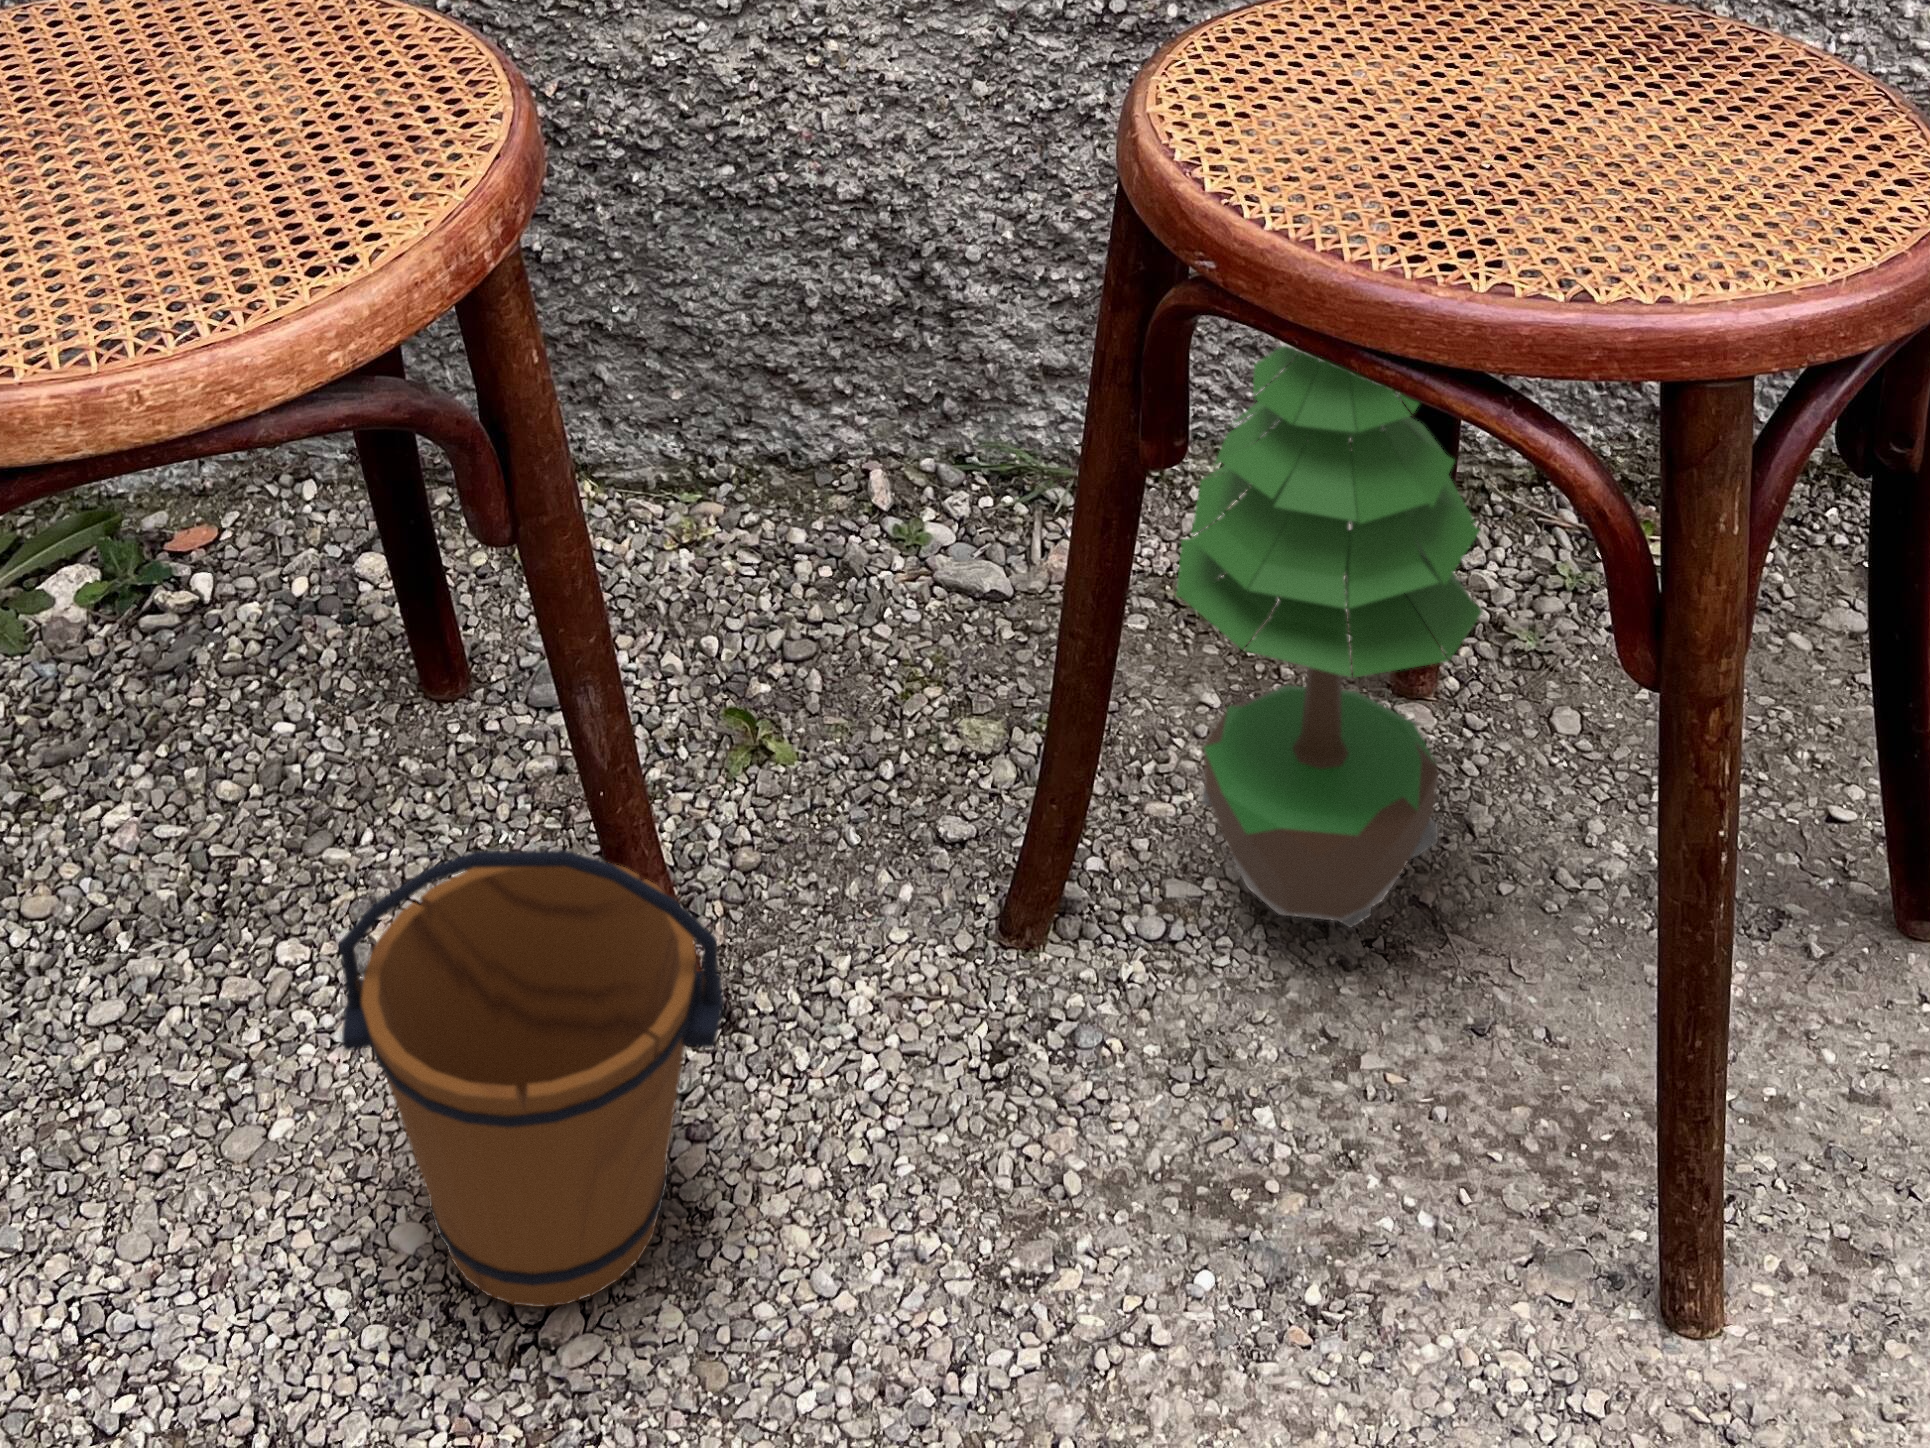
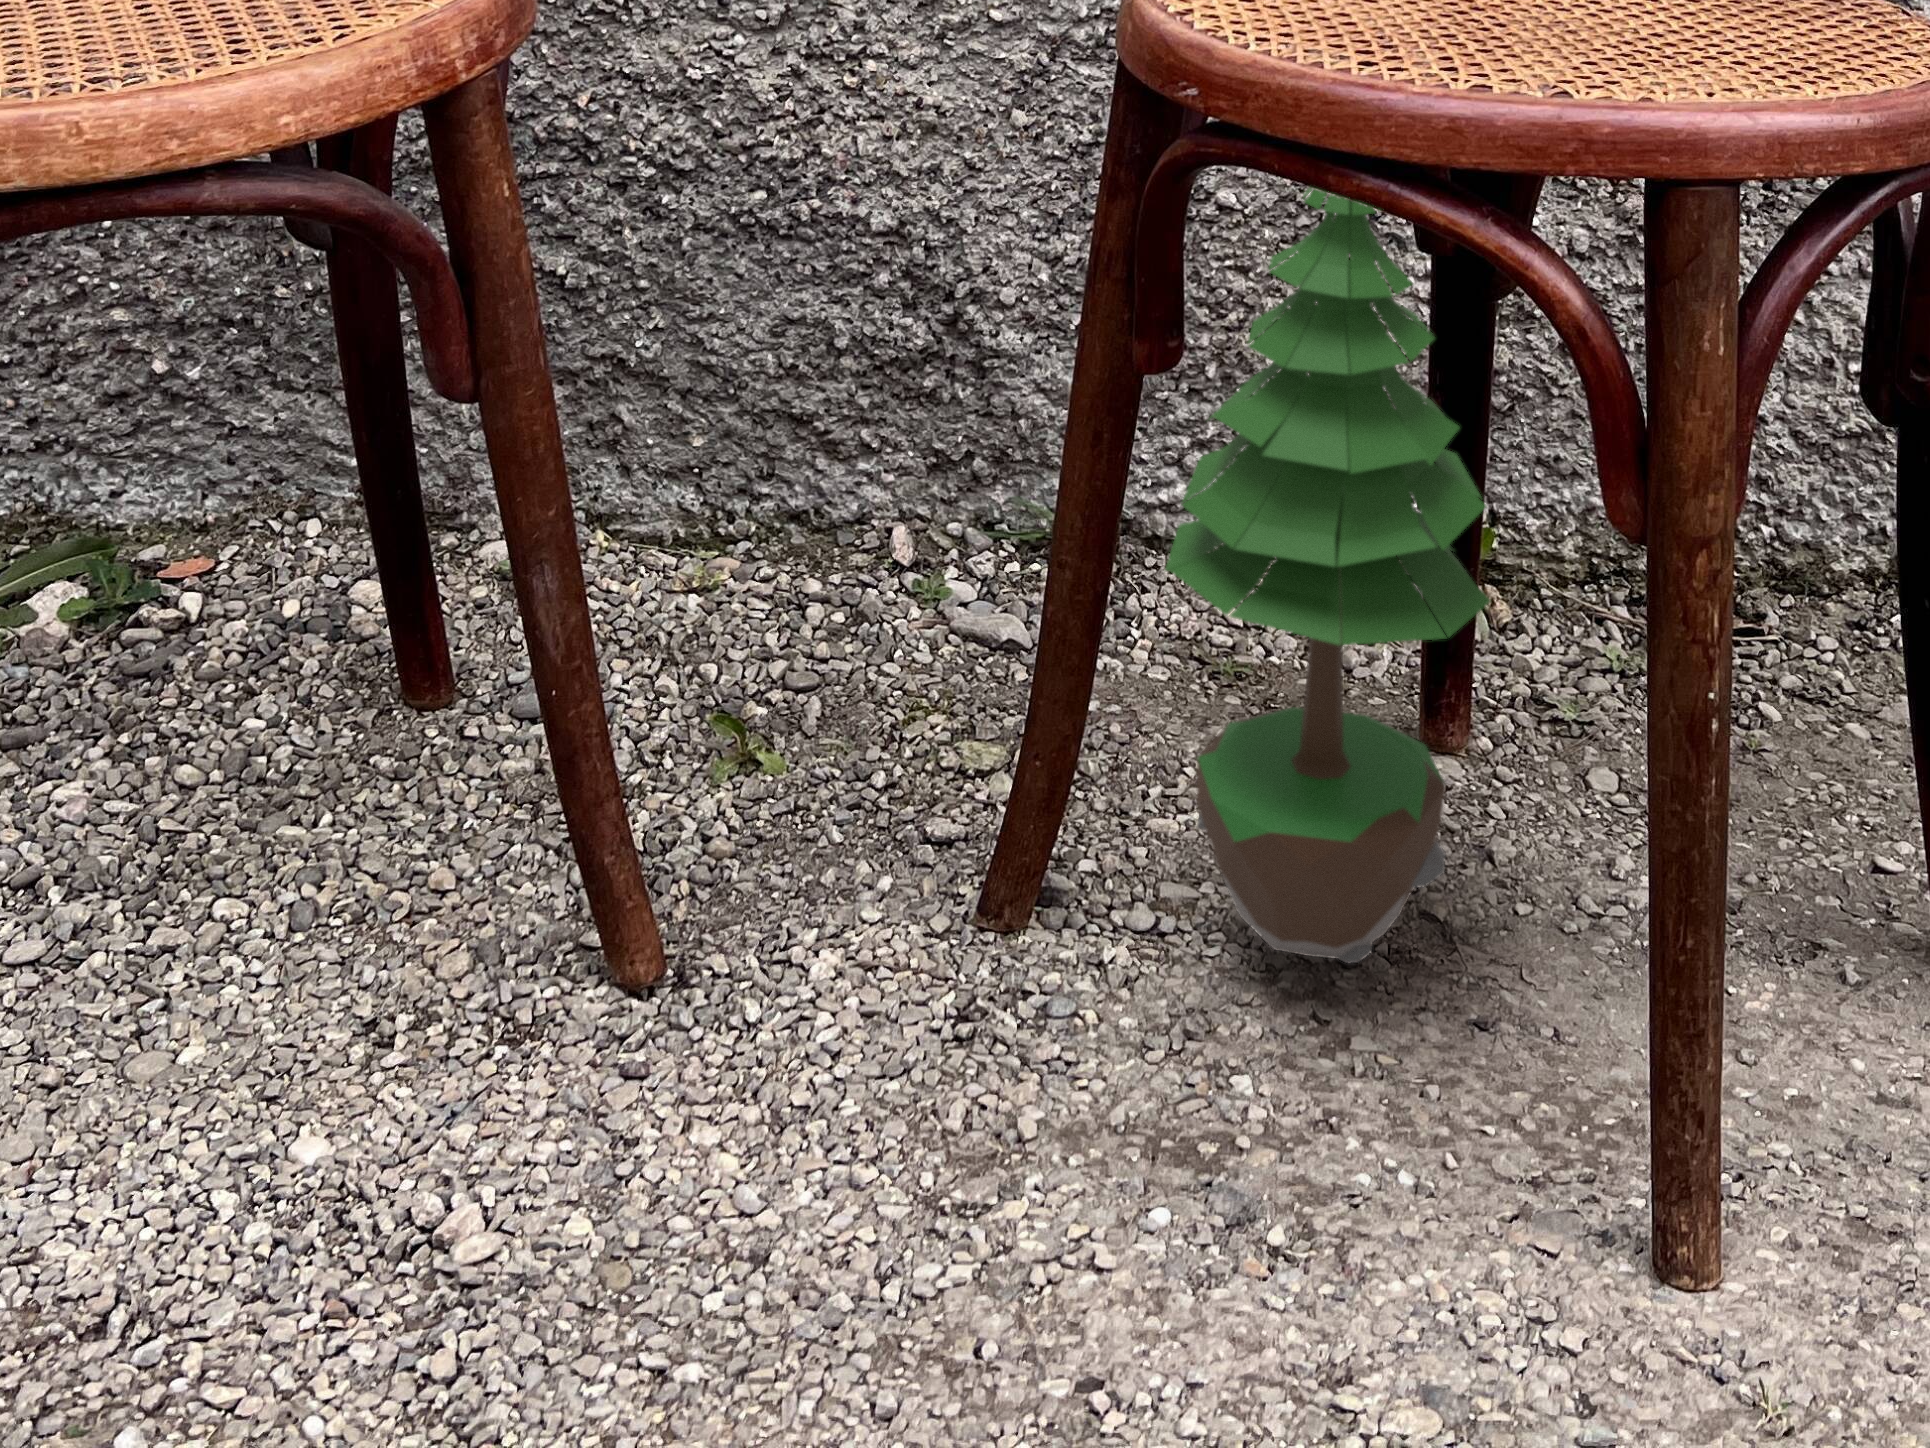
bucket: present [339,850,723,1307] -> none [212,754,636,1298]

